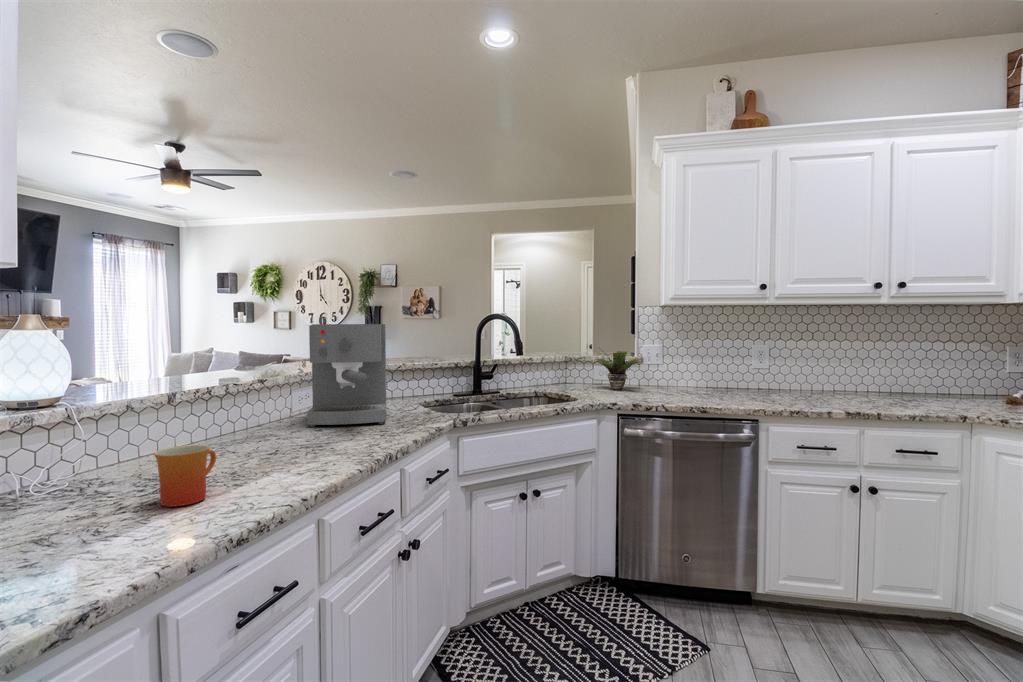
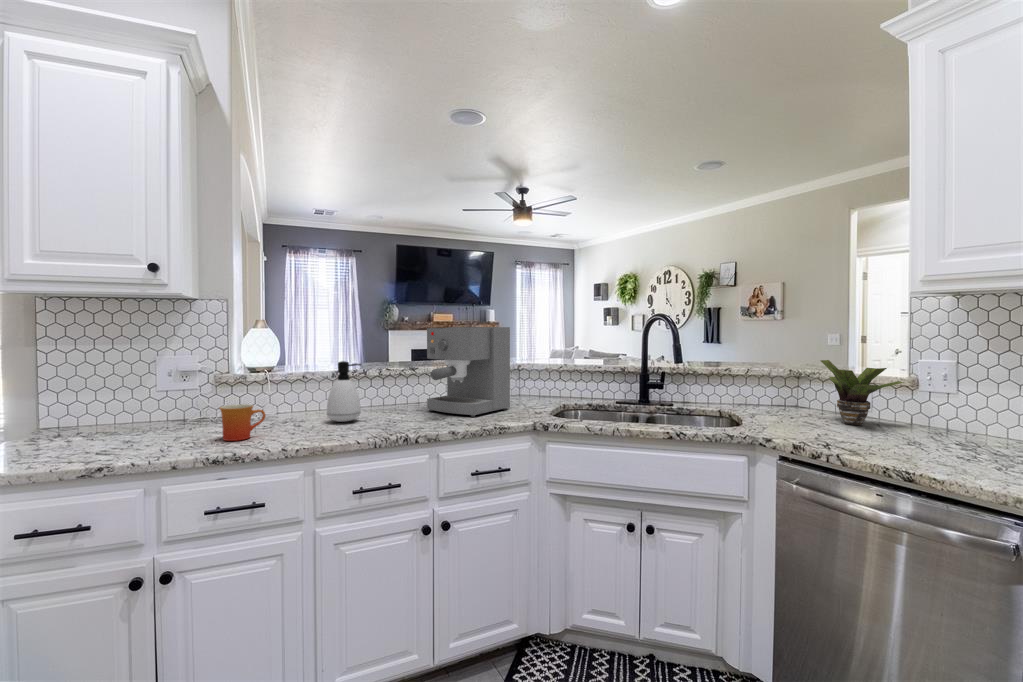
soap dispenser: none [227,371,276,455] -> present [327,361,361,422]

